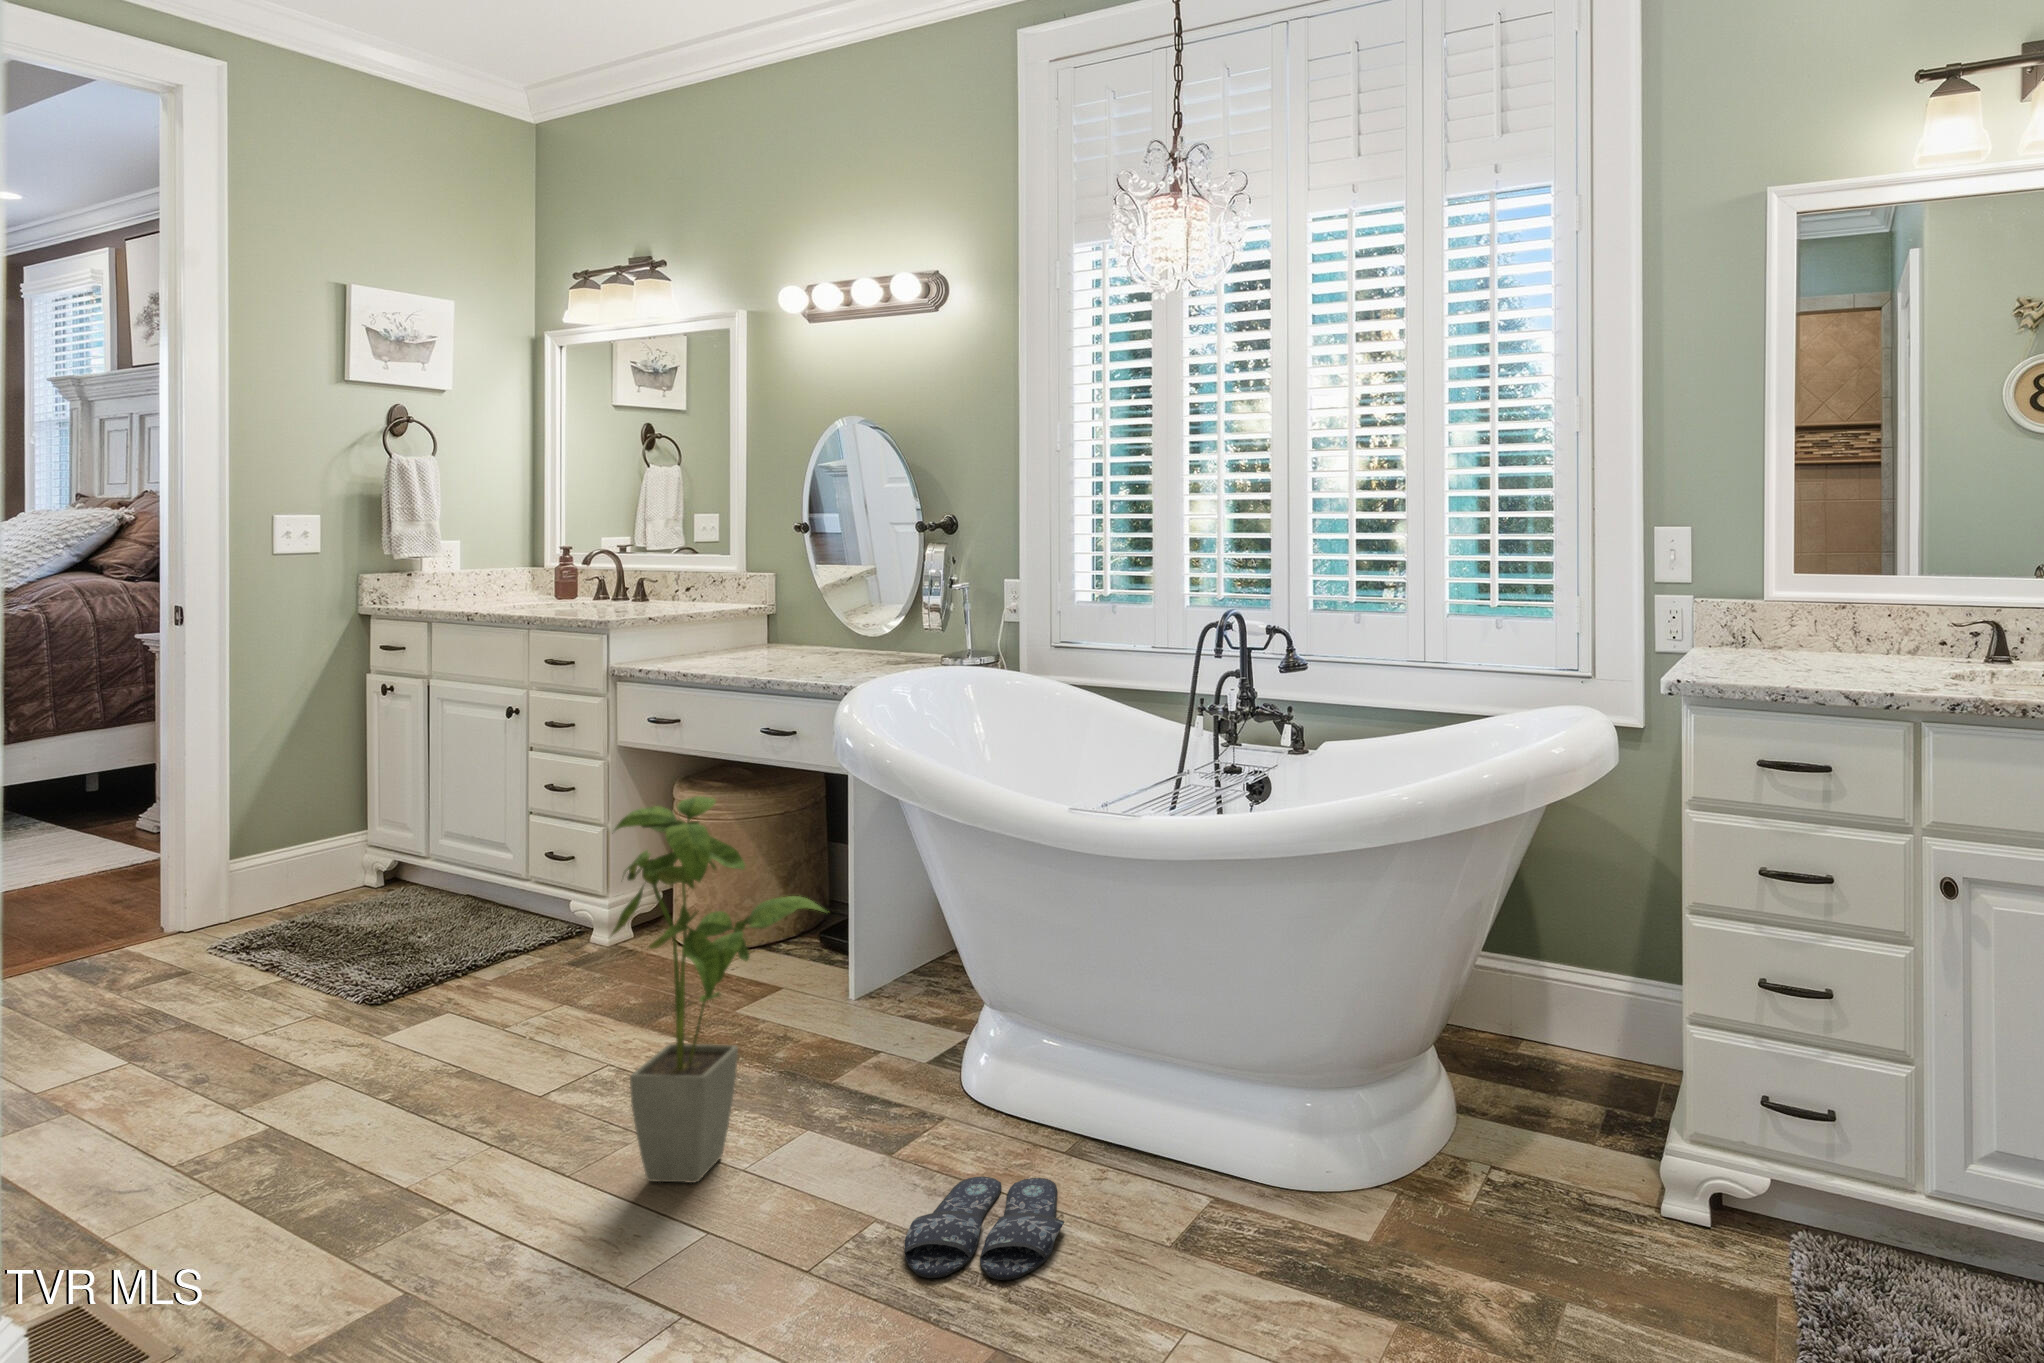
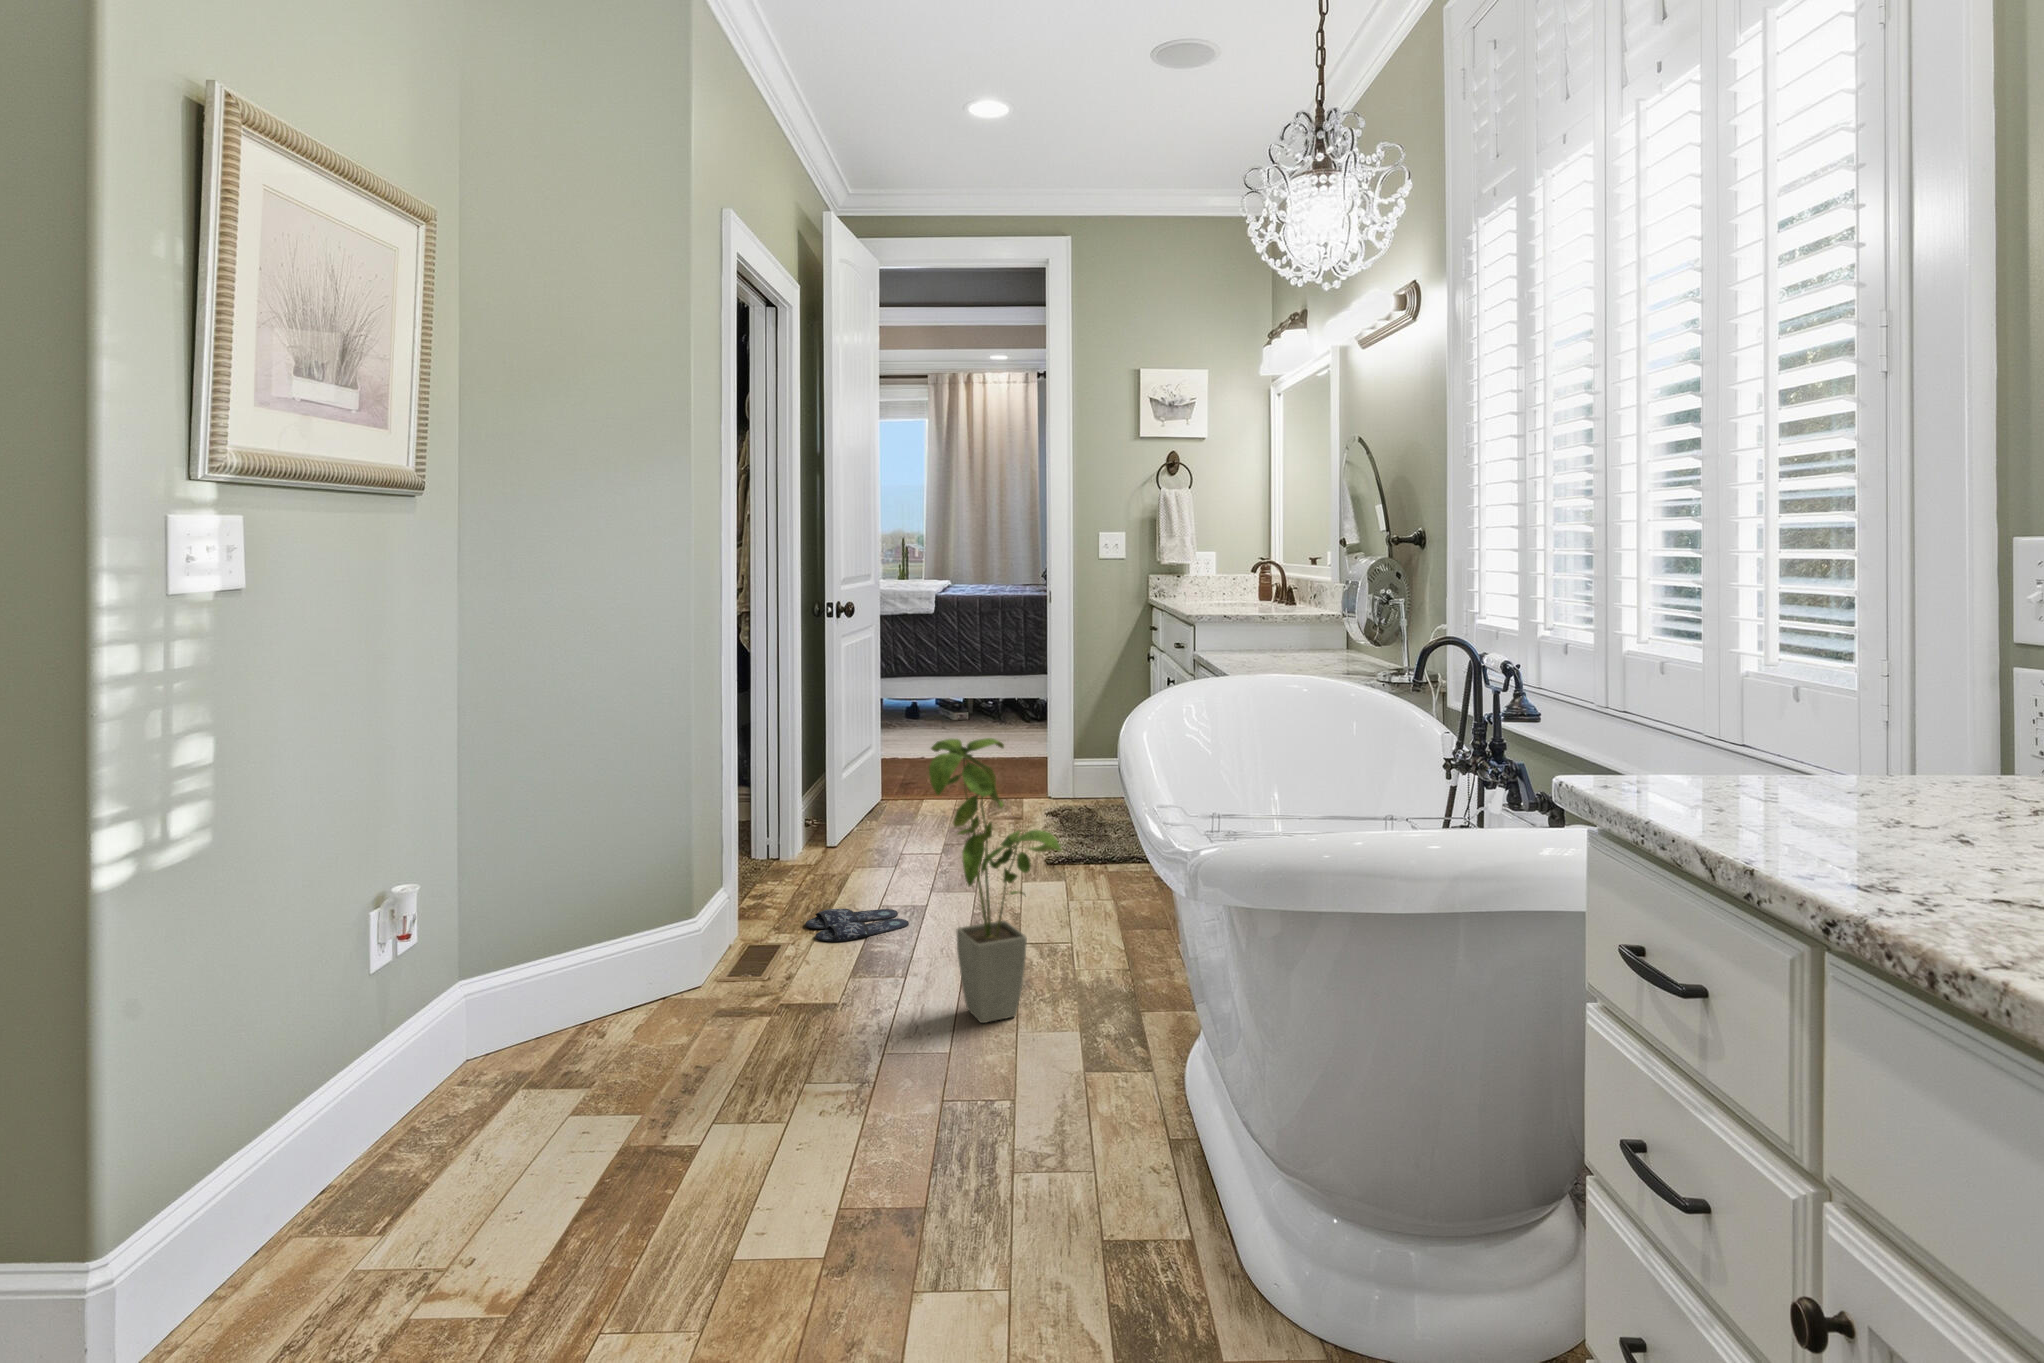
slippers: present [904,1176,1064,1280] -> present [806,909,909,942]

